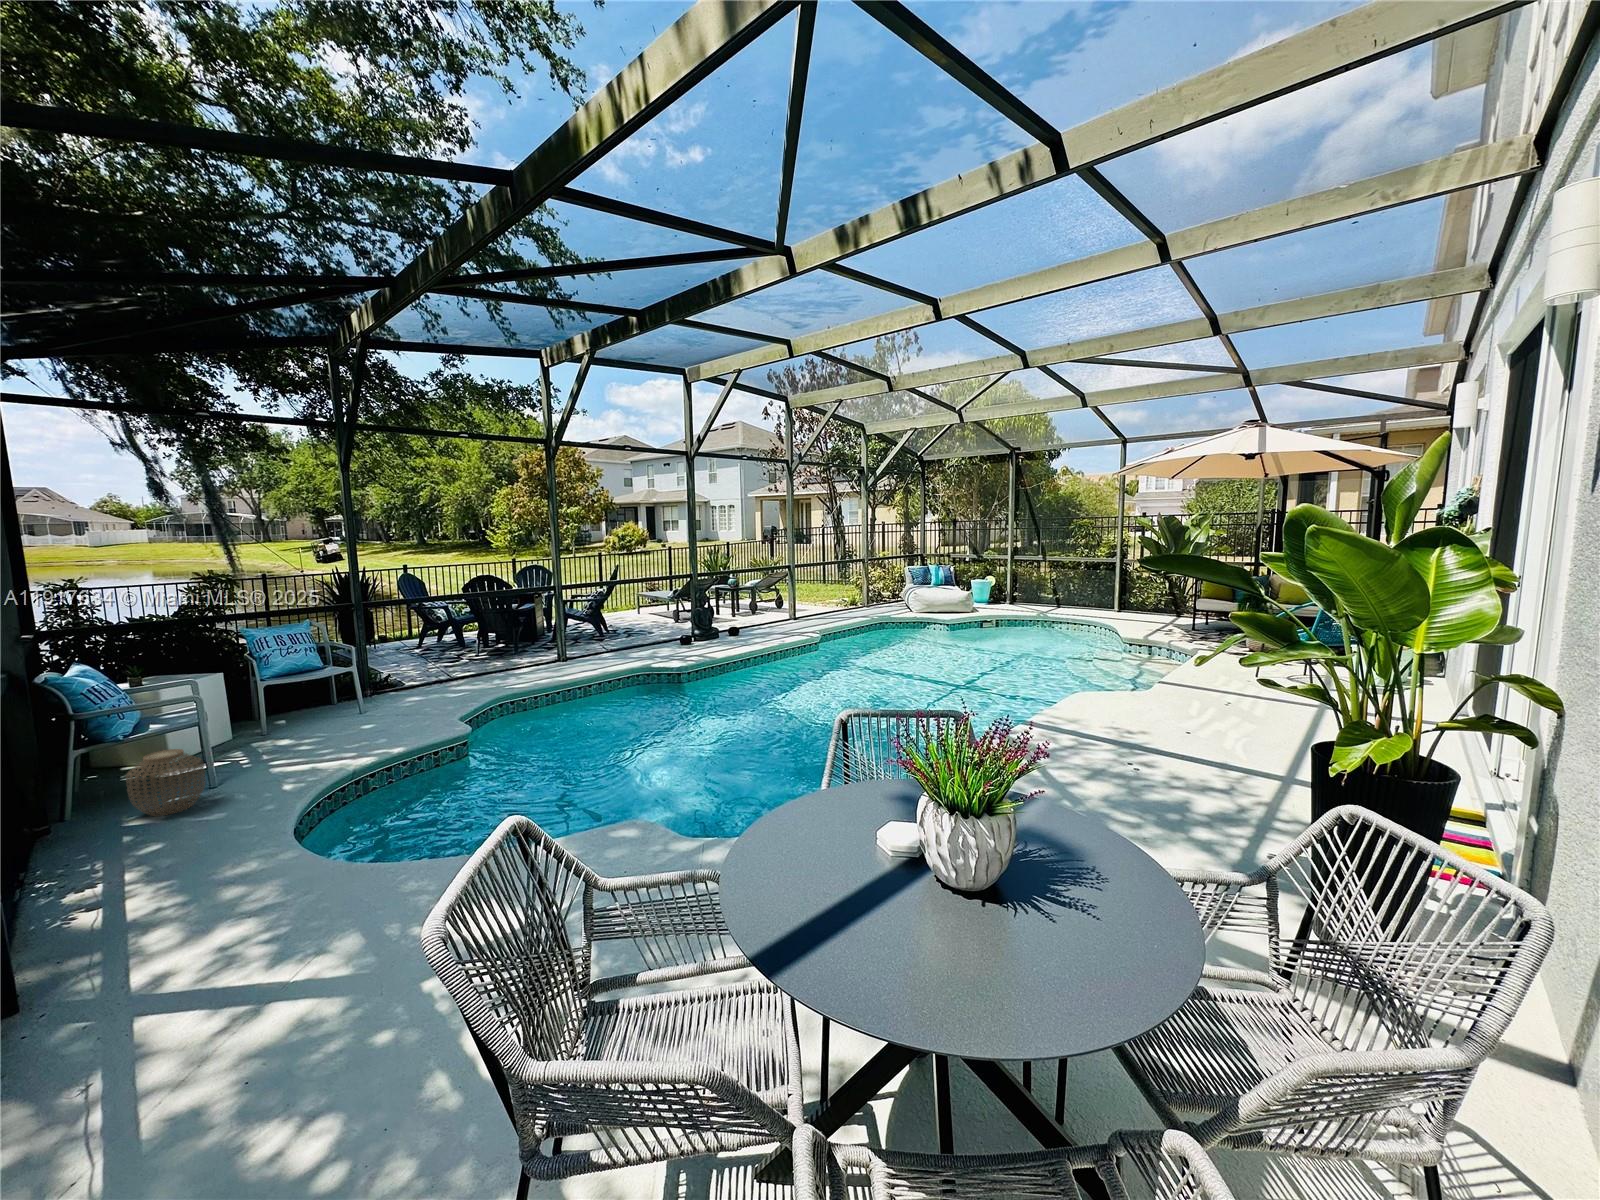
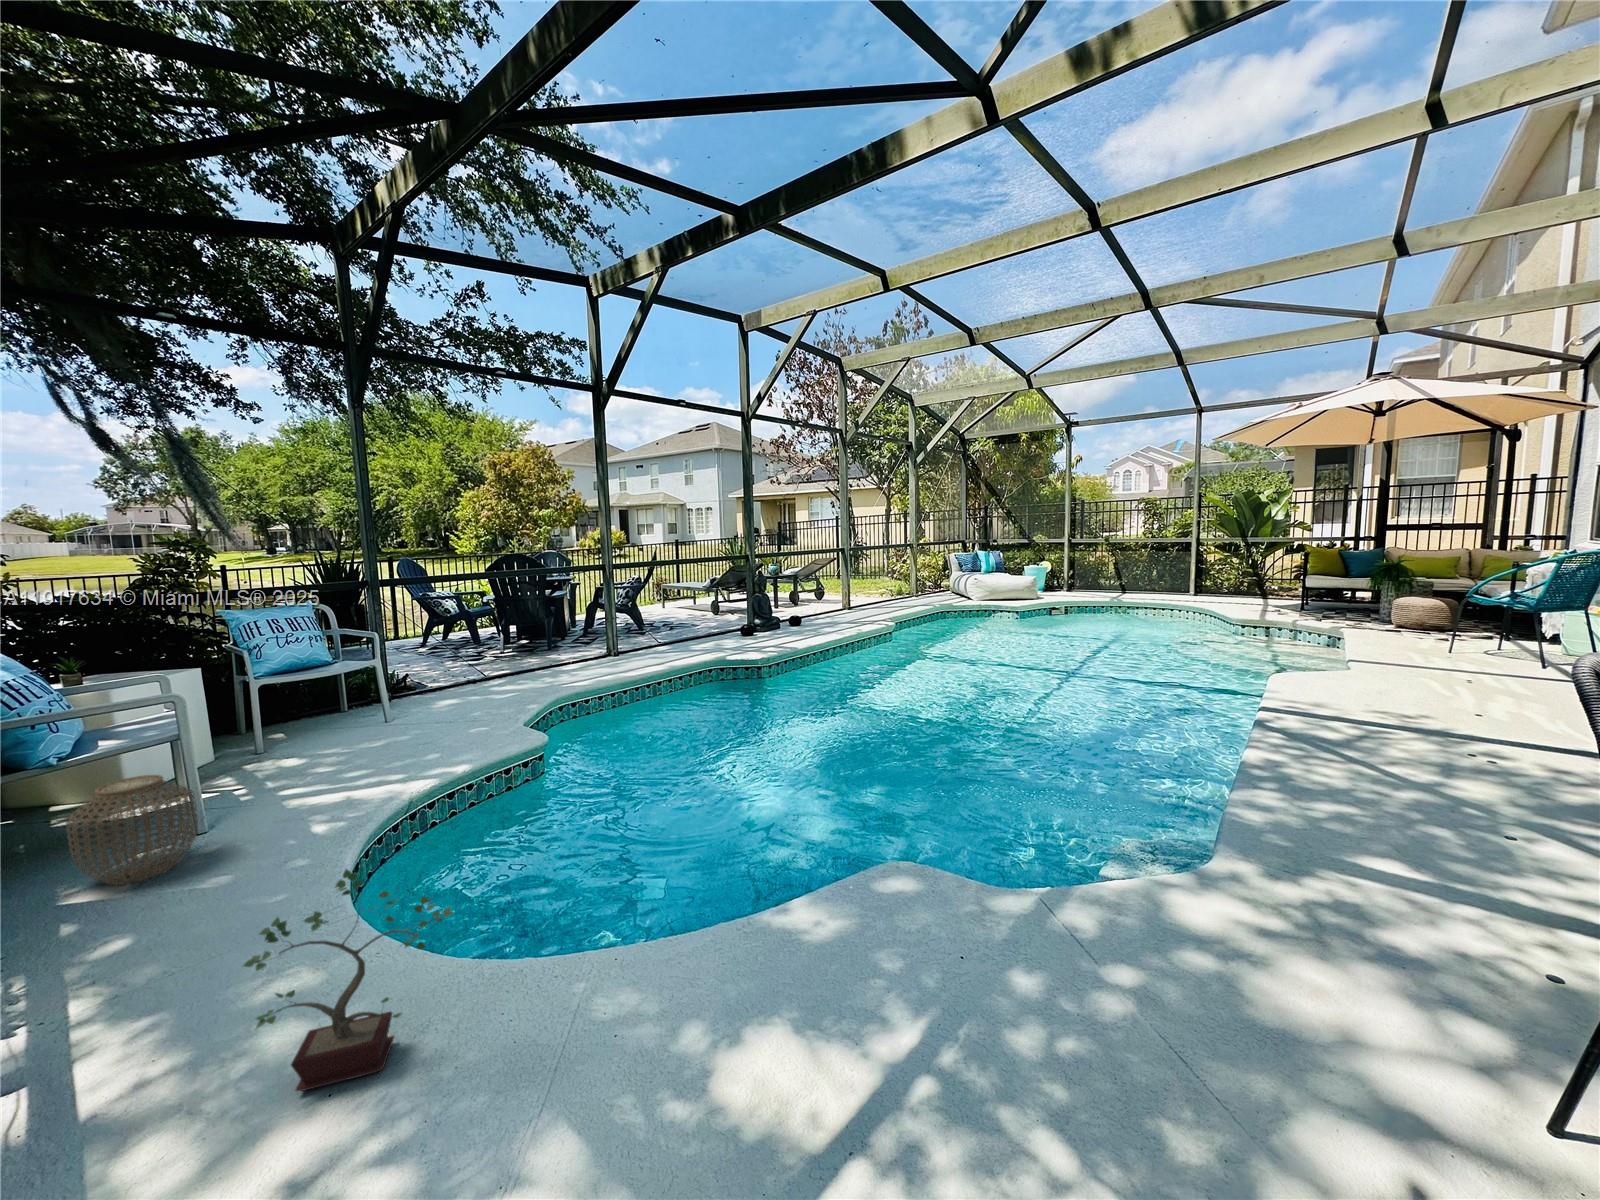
potted plant: none [193,805,302,916] -> present [244,869,453,1091]

